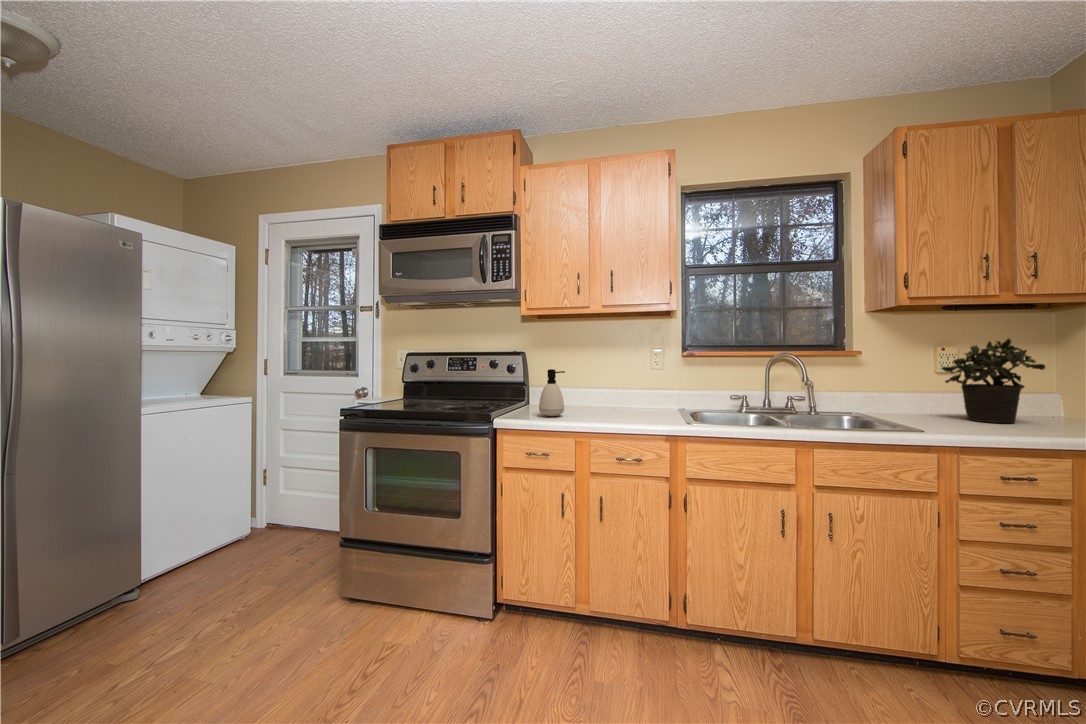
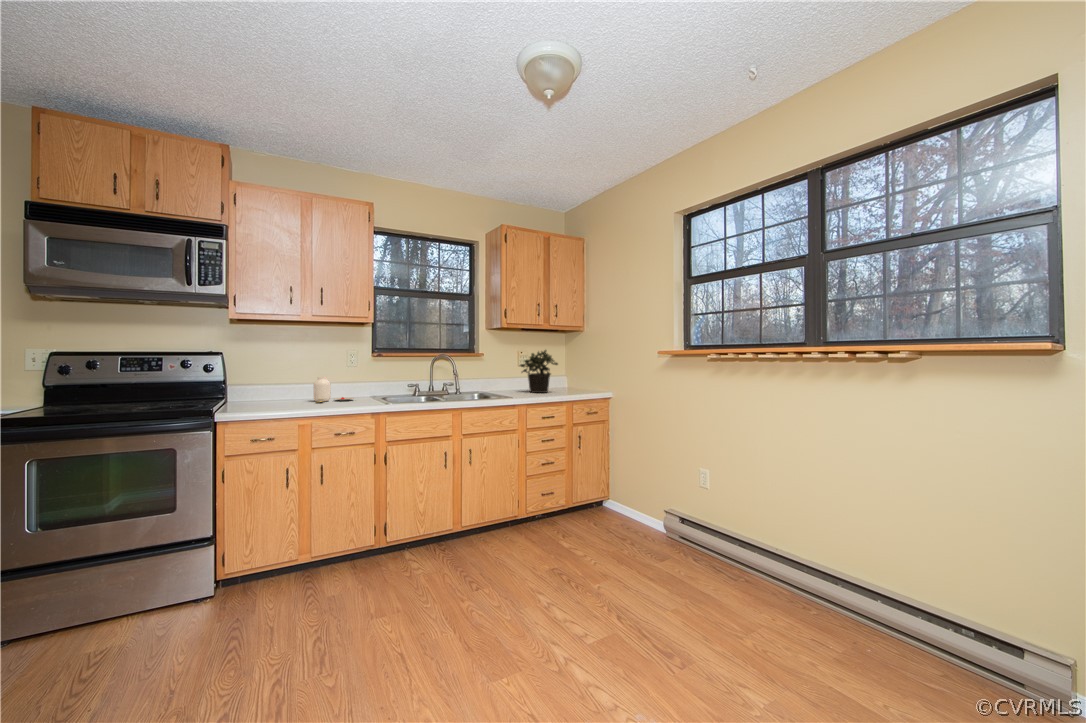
soap dispenser: present [539,369,565,416] -> none [258,367,284,407]
jar: none [603,382,654,414] -> present [314,377,354,403]

